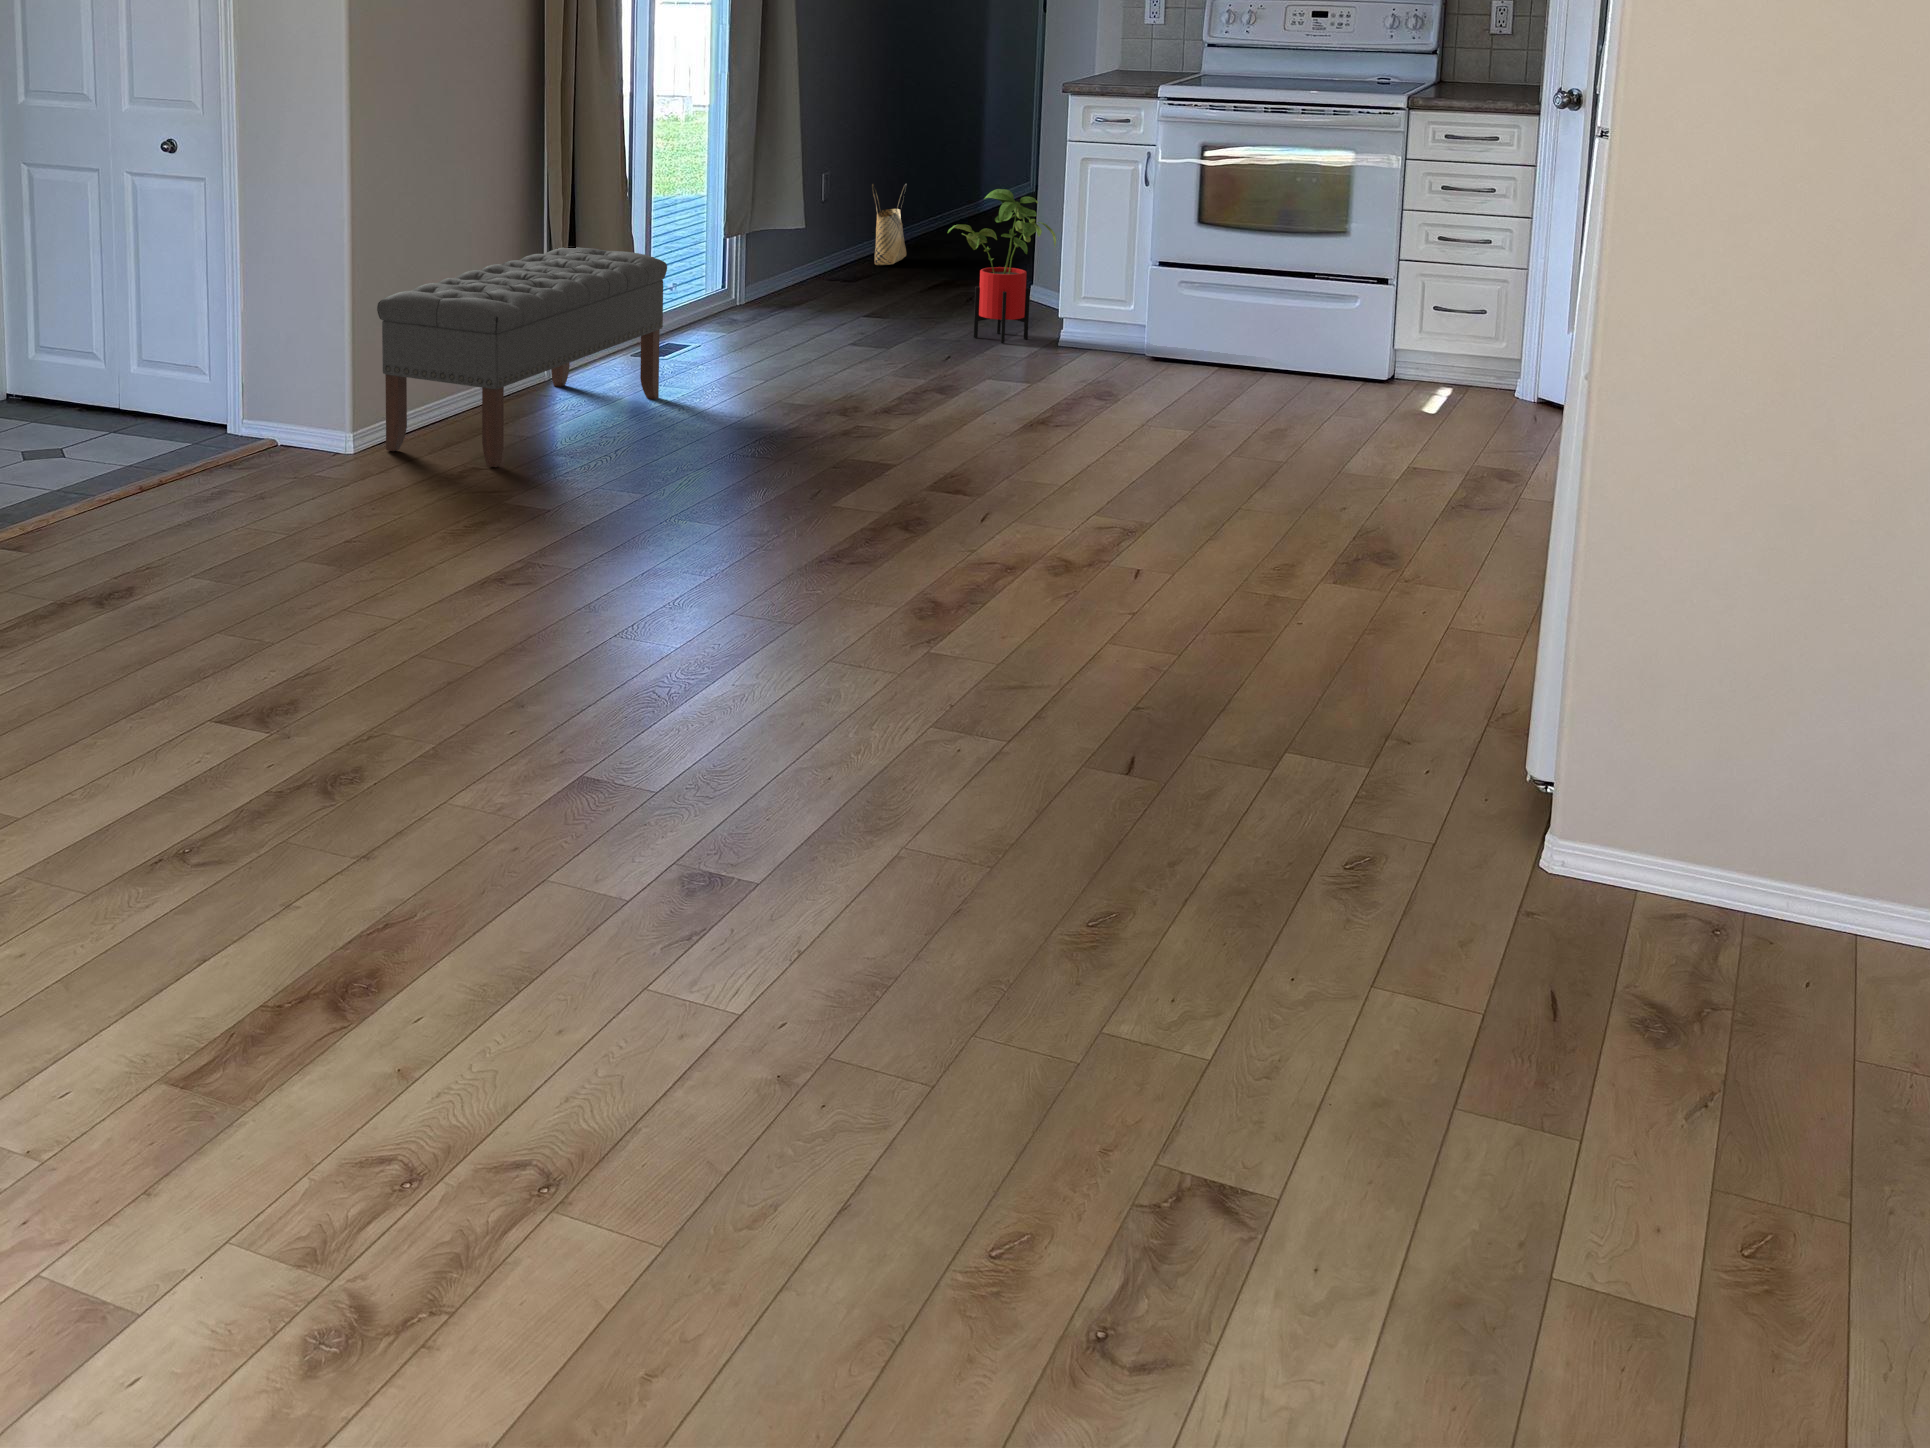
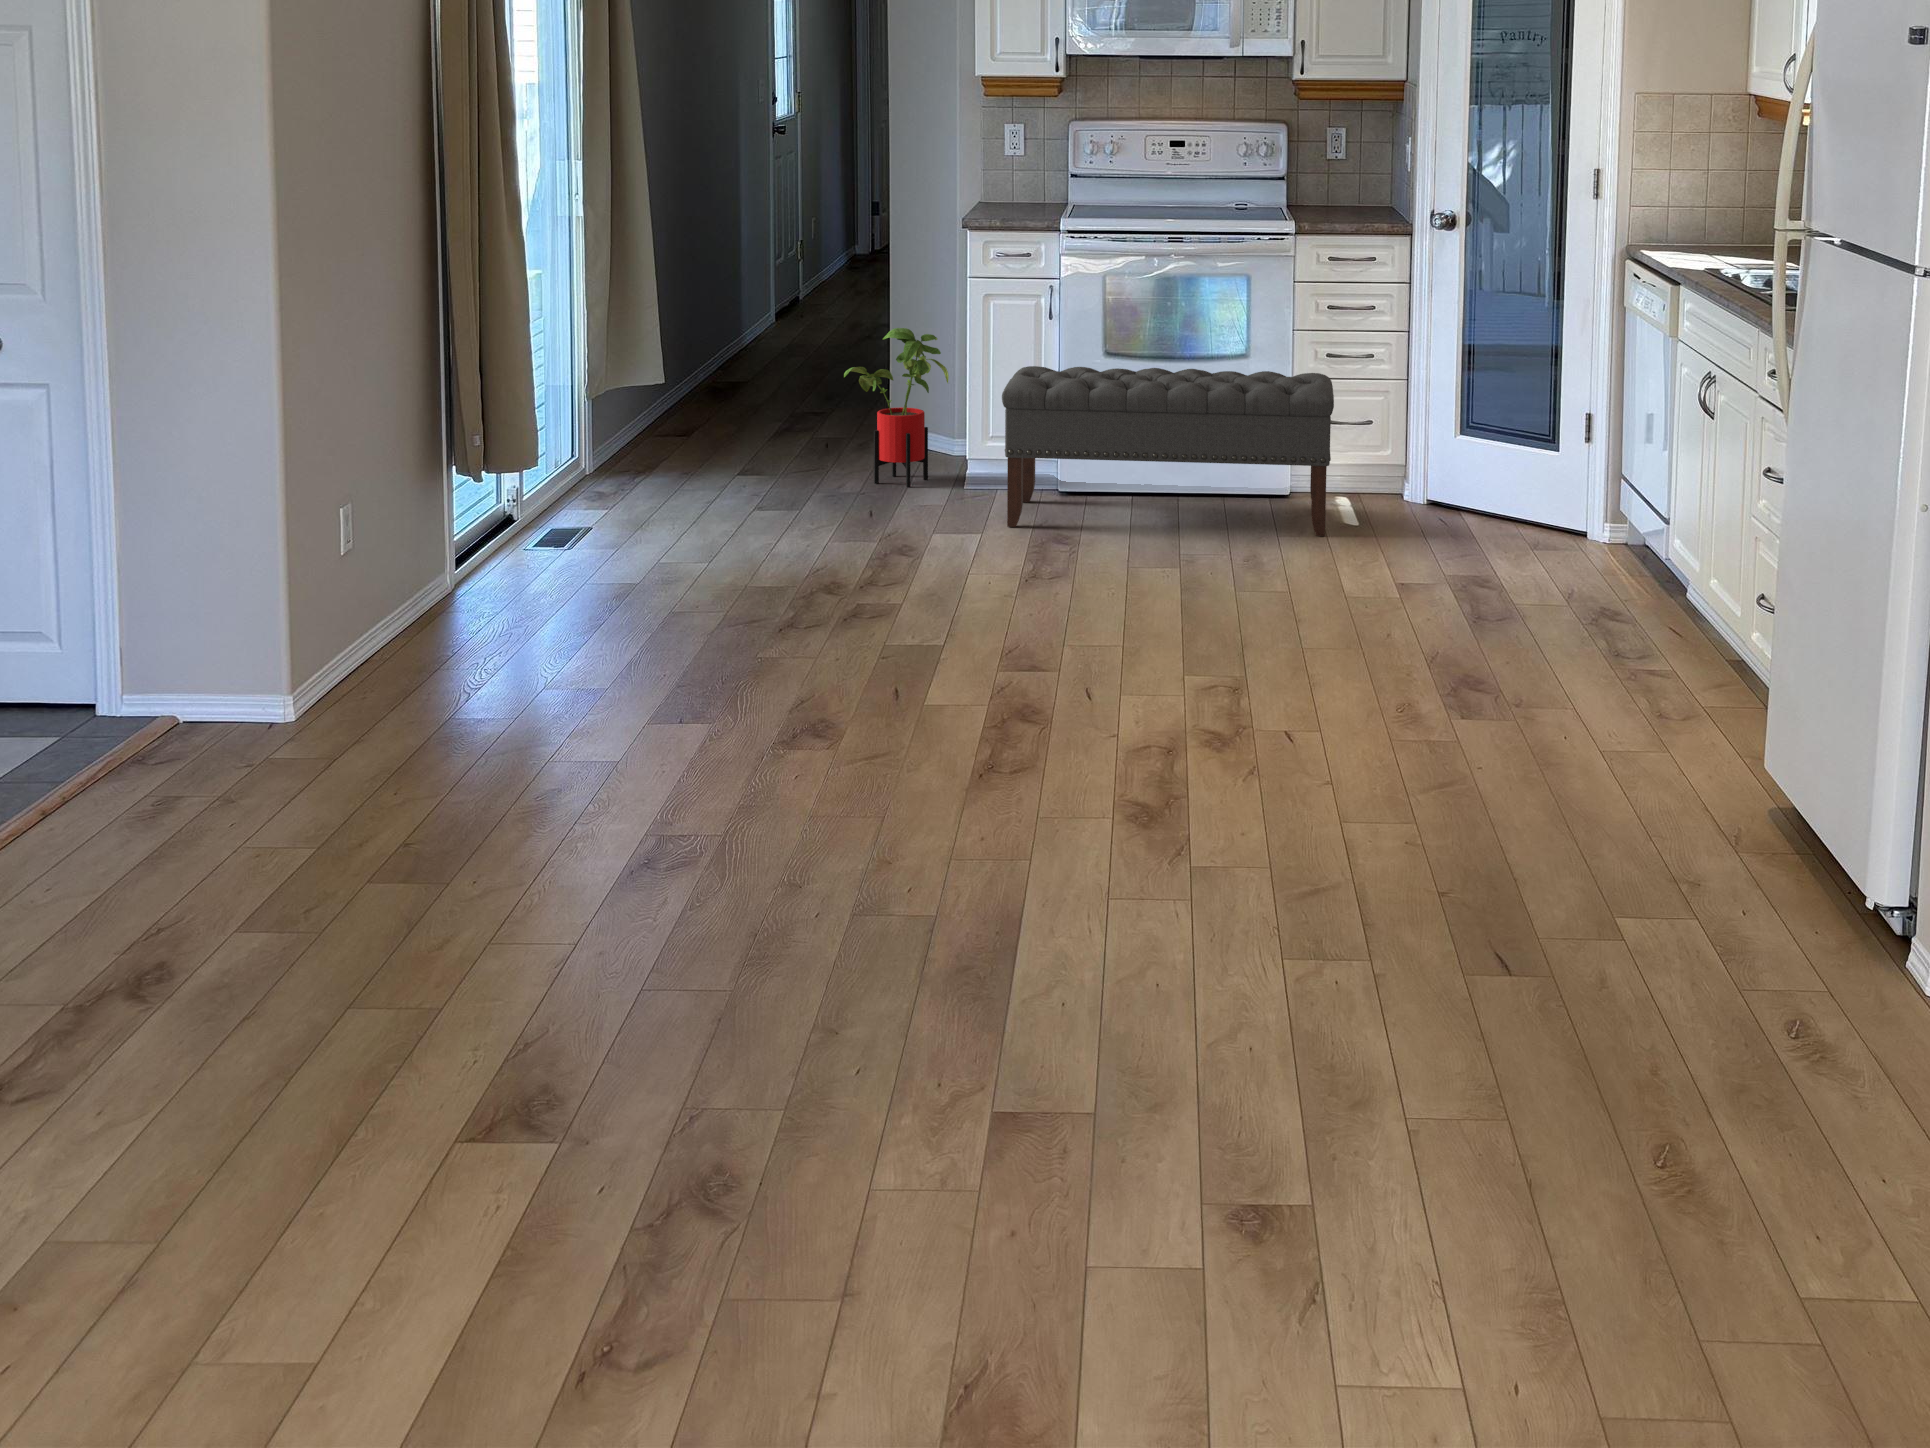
woven basket: present [872,184,906,265] -> none [691,323,728,411]
bench: present [377,247,667,467] -> present [1002,366,1334,536]

